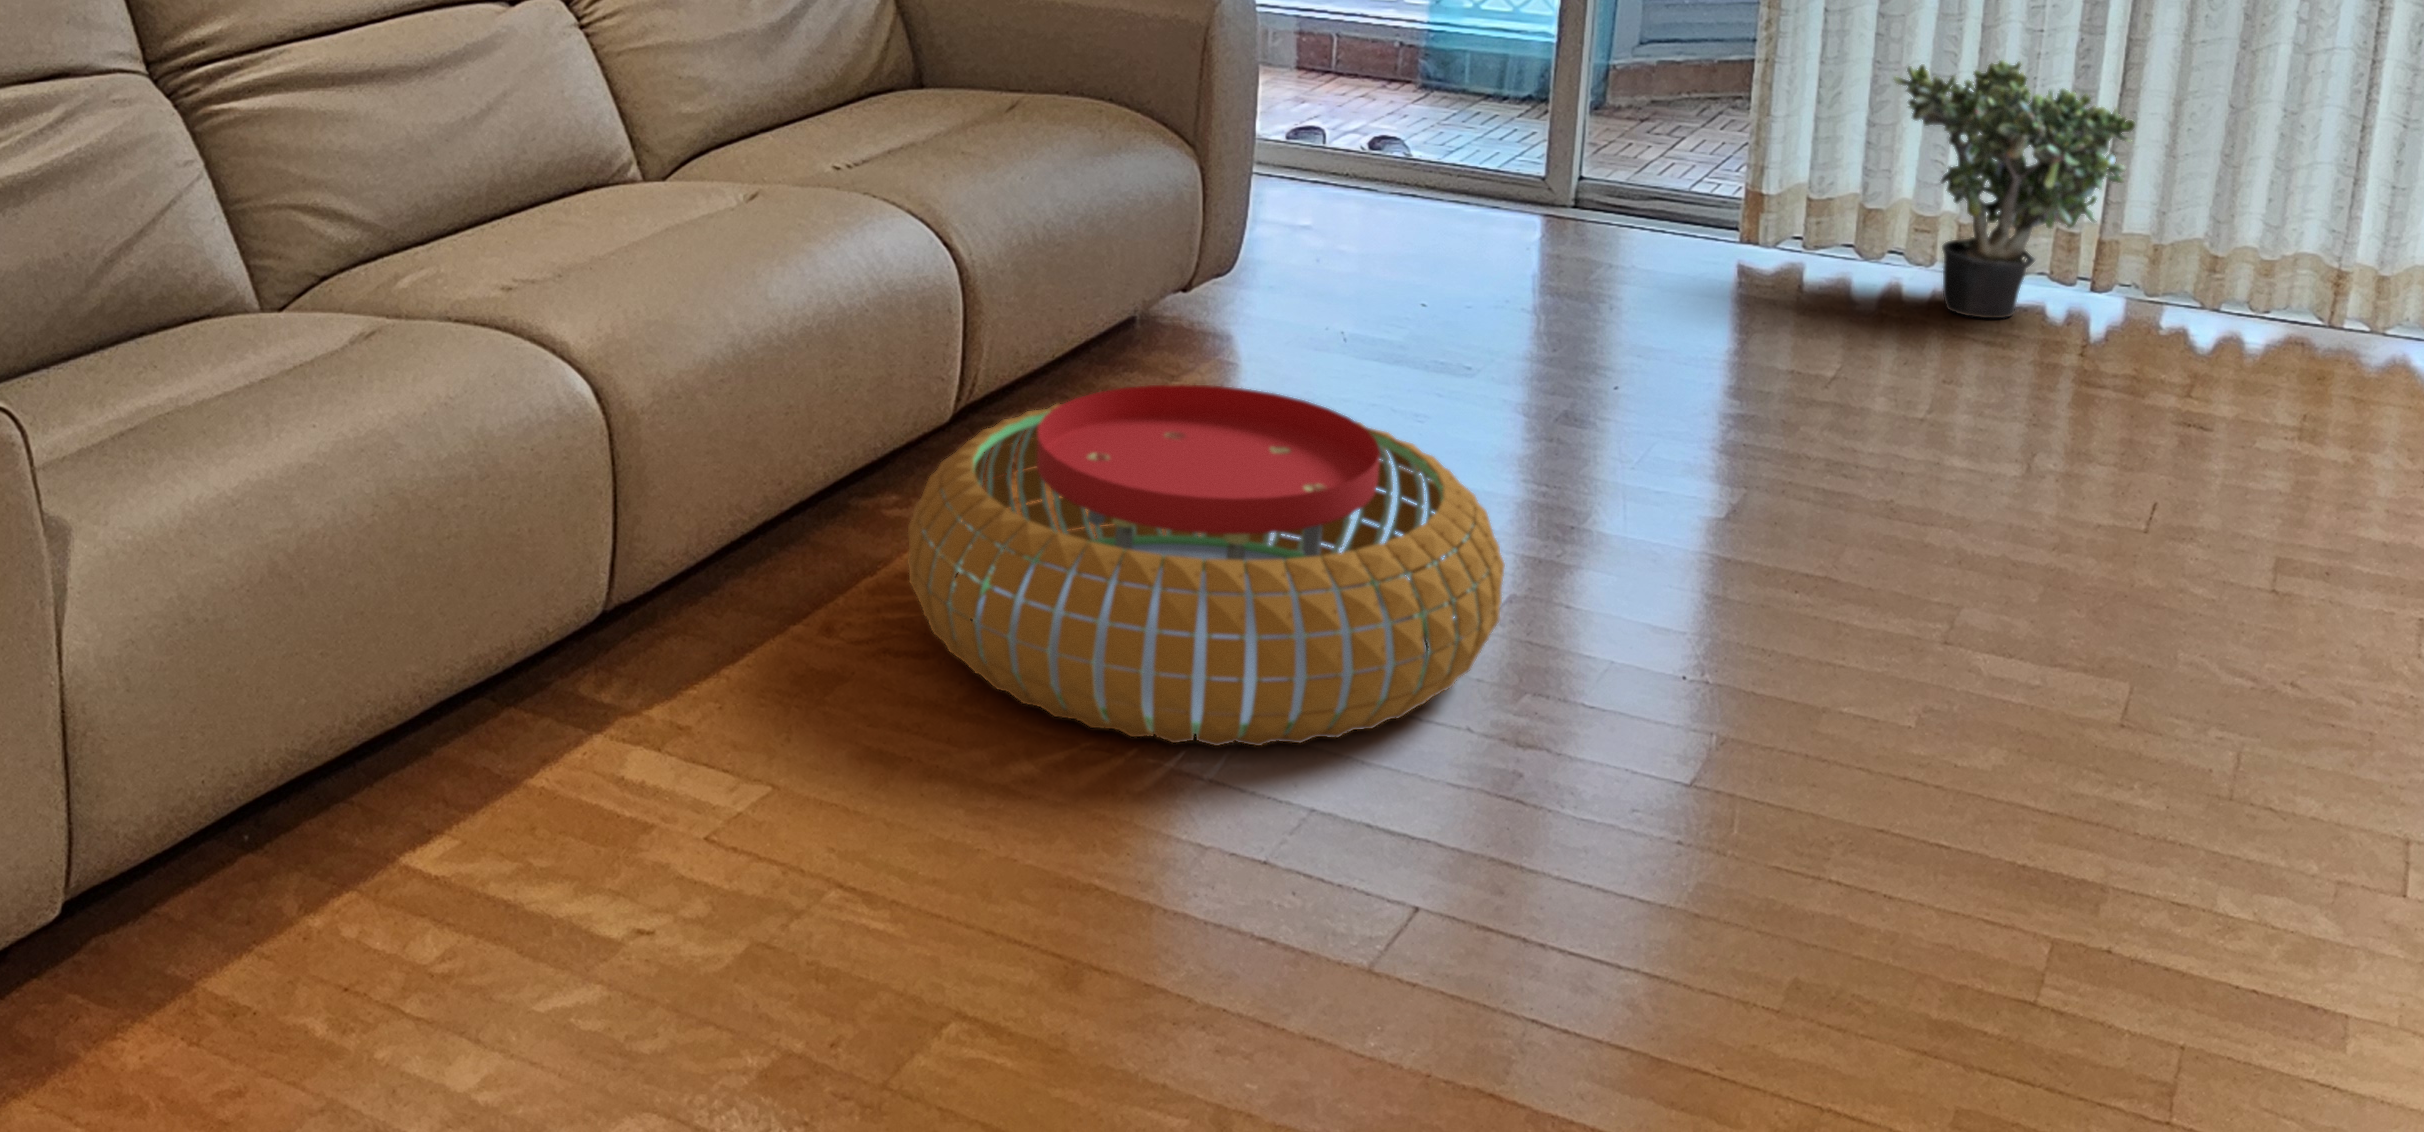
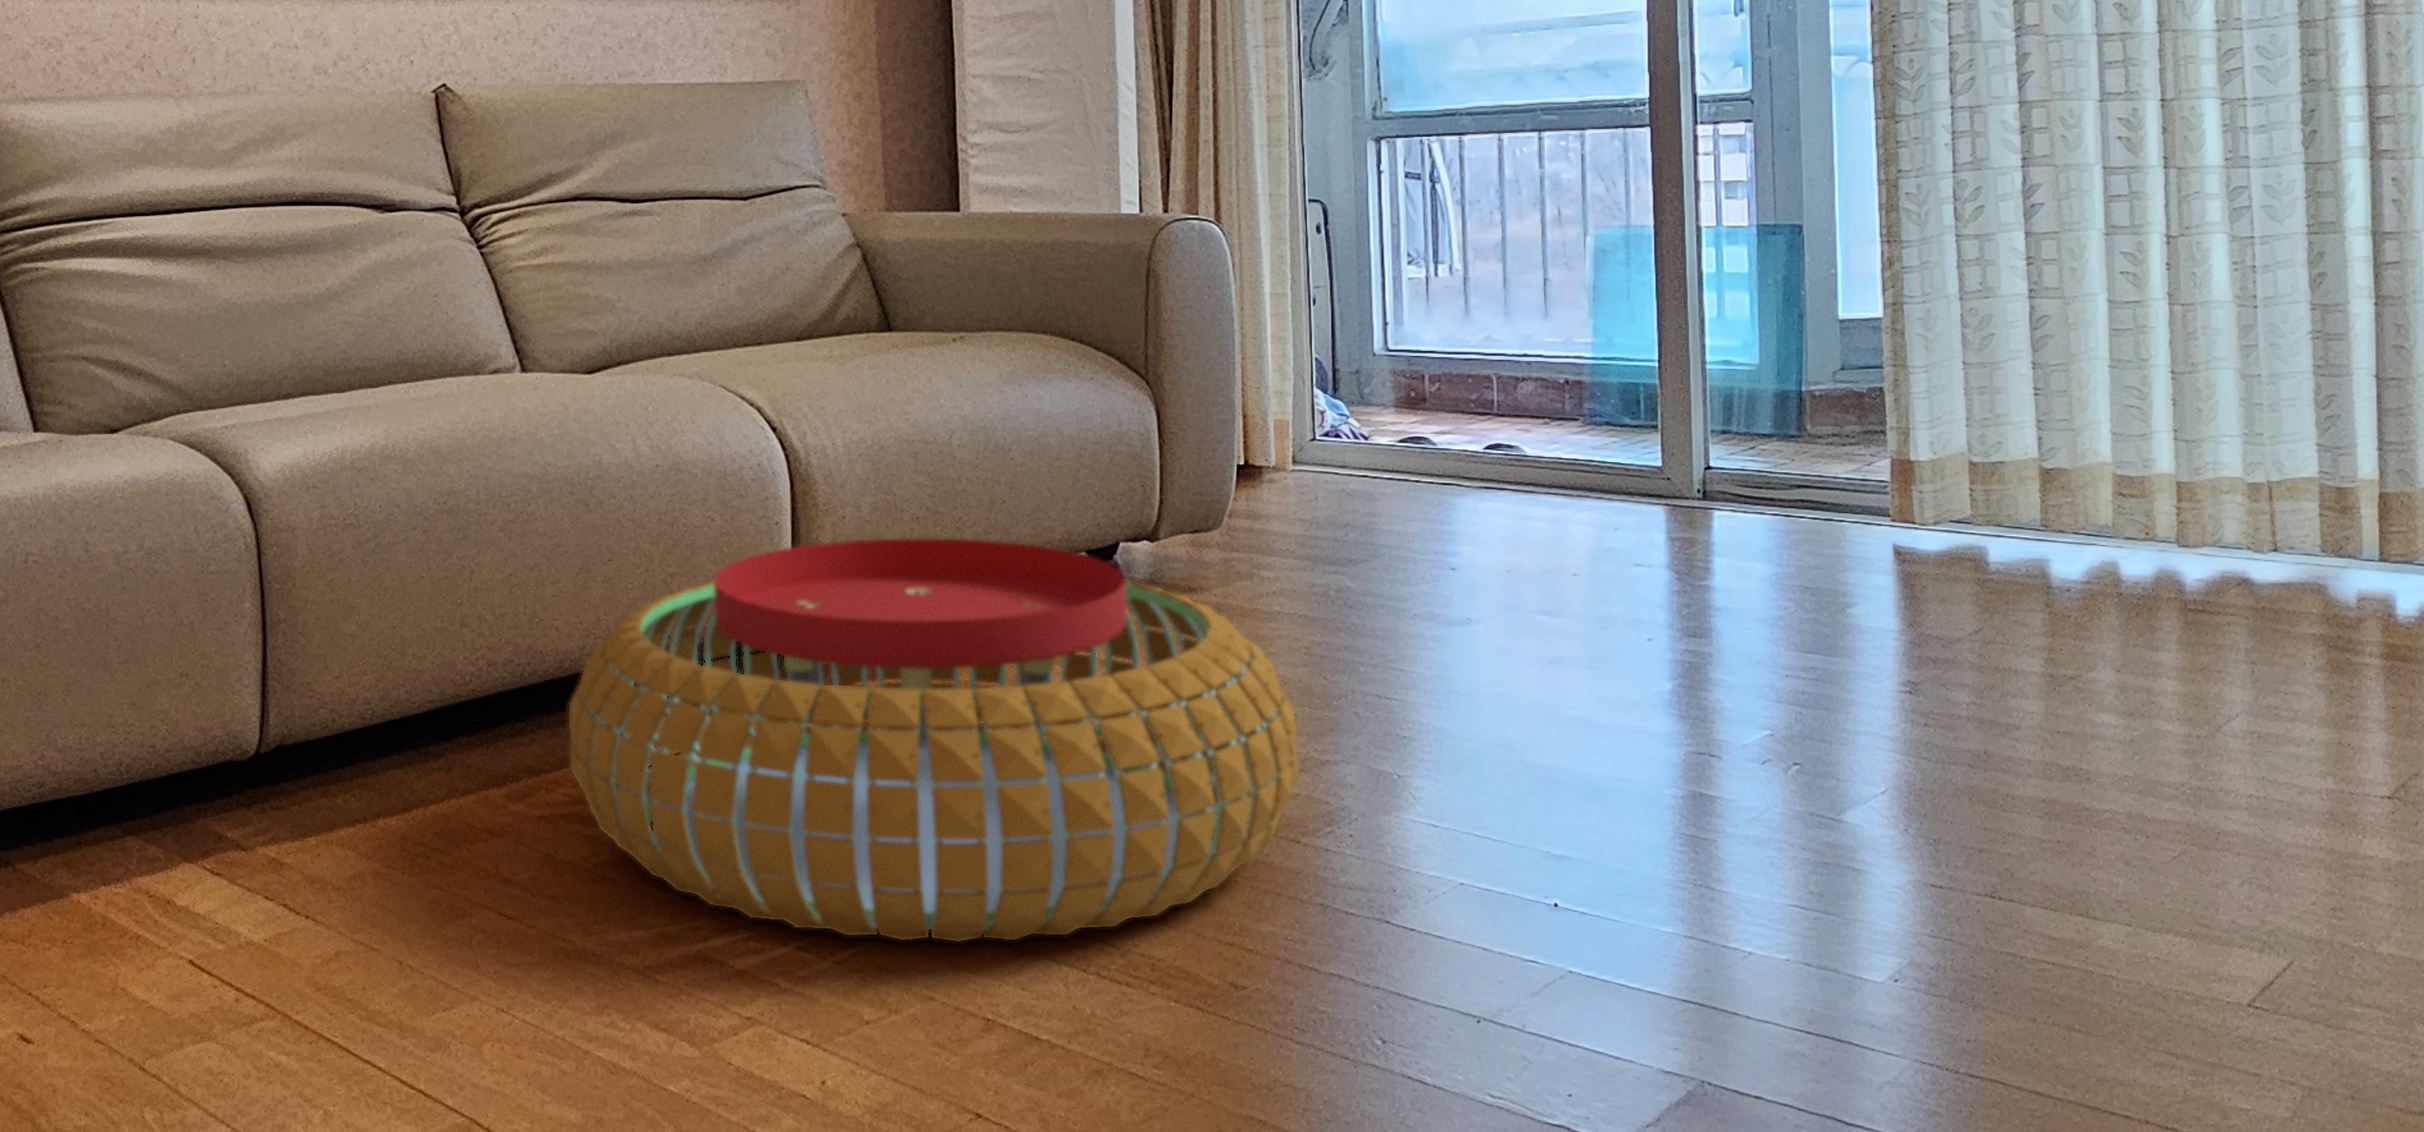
potted plant: present [1894,60,2135,318] -> none [2034,261,2401,588]

